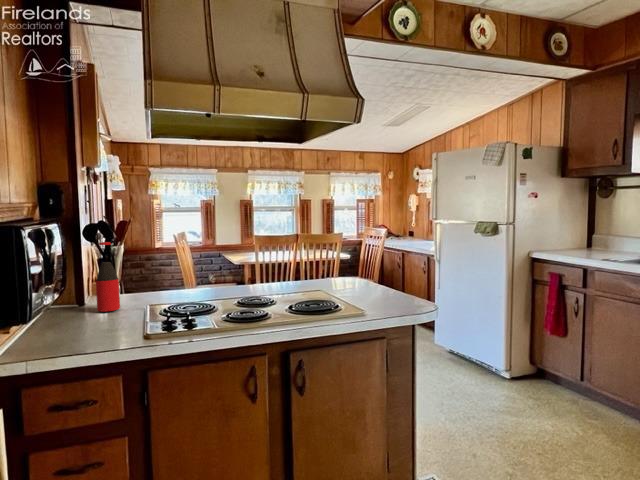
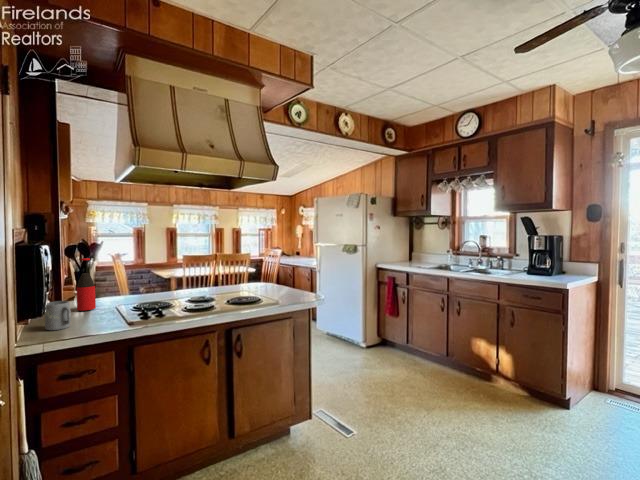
mug: none [41,301,74,341] -> present [45,301,71,330]

